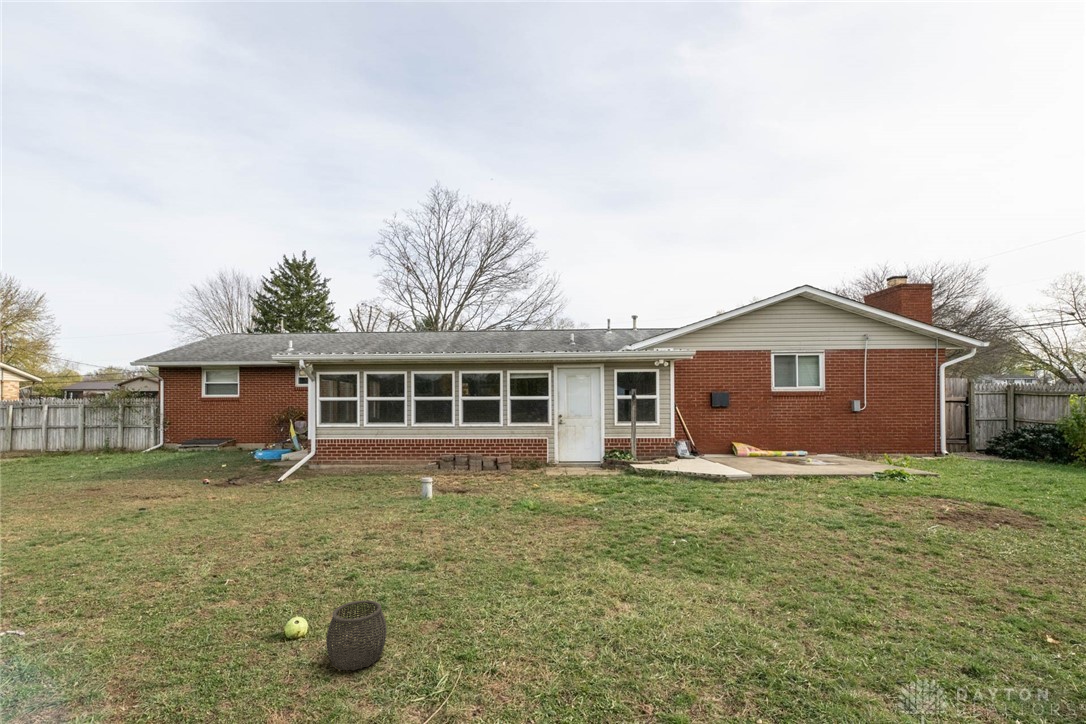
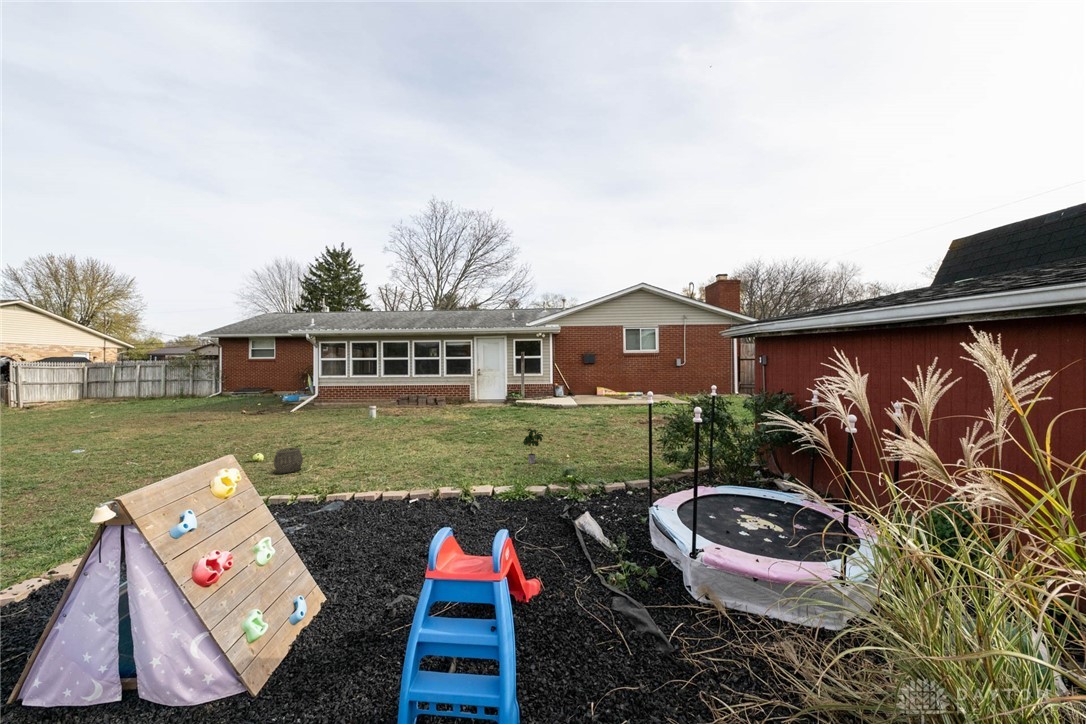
potted plant: none [858,556,940,642] -> present [523,428,543,464]

